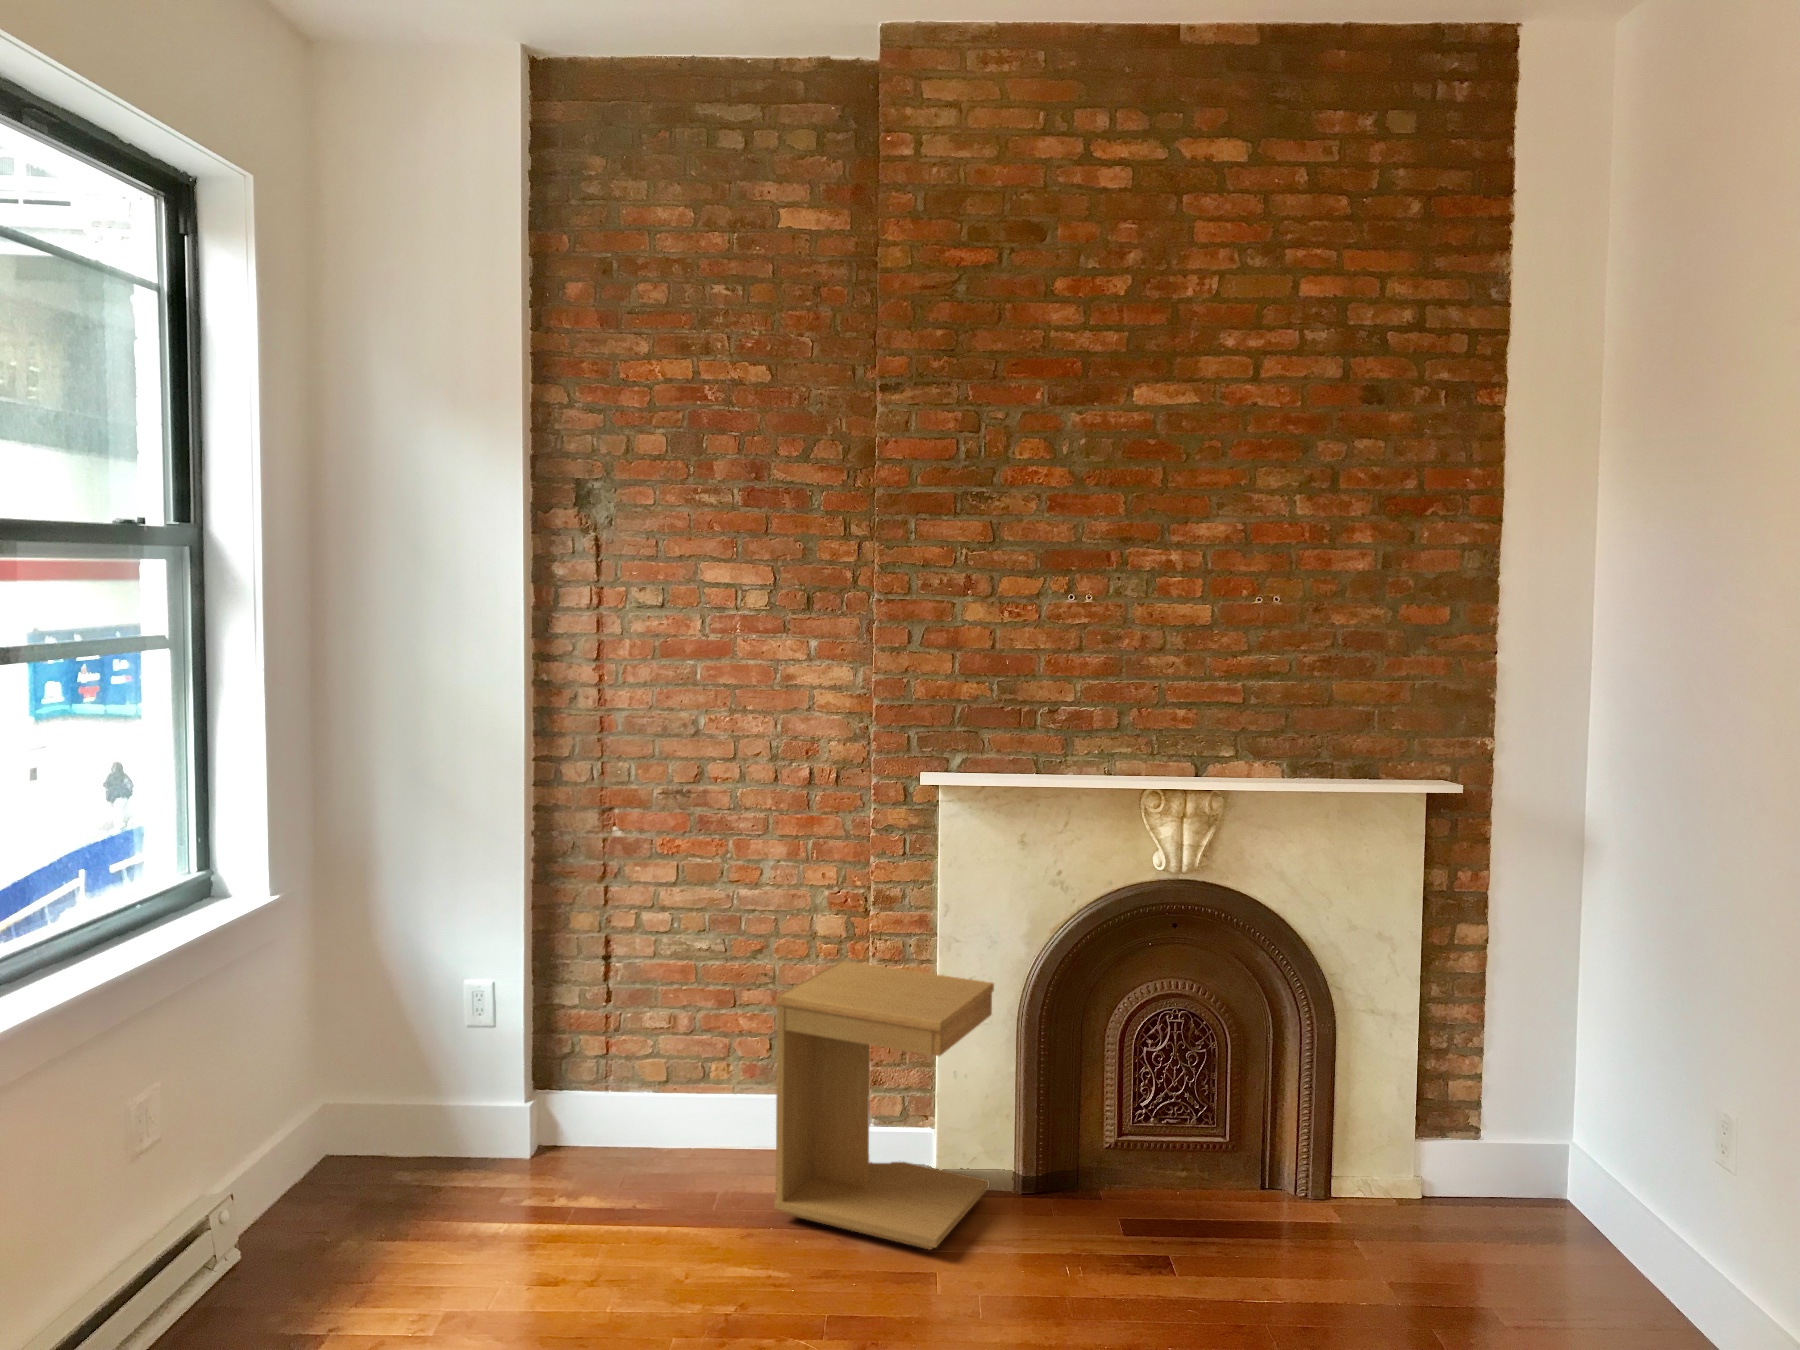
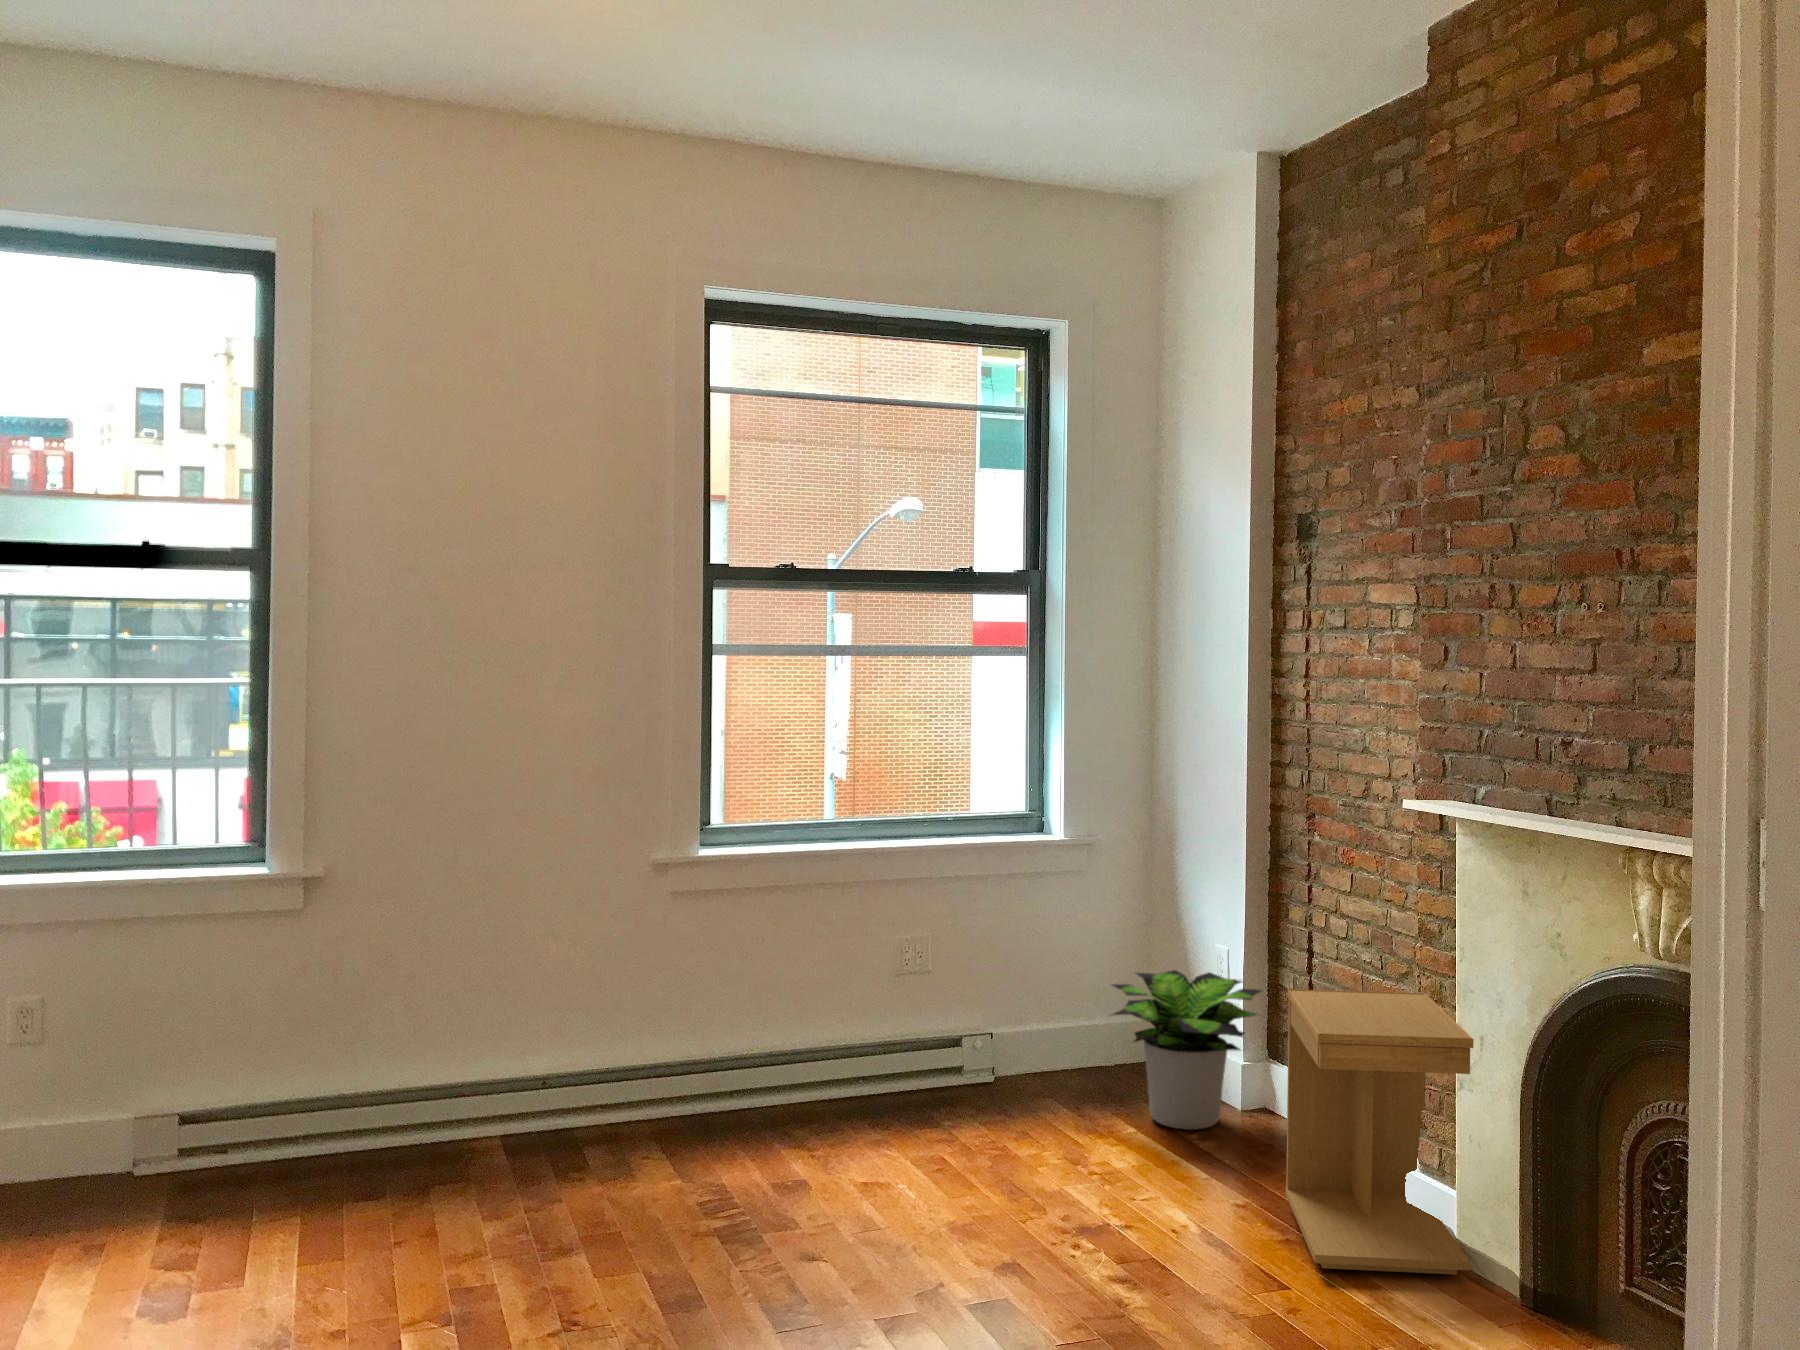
potted plant: none [407,1011,613,1215] -> present [1113,970,1262,1130]

